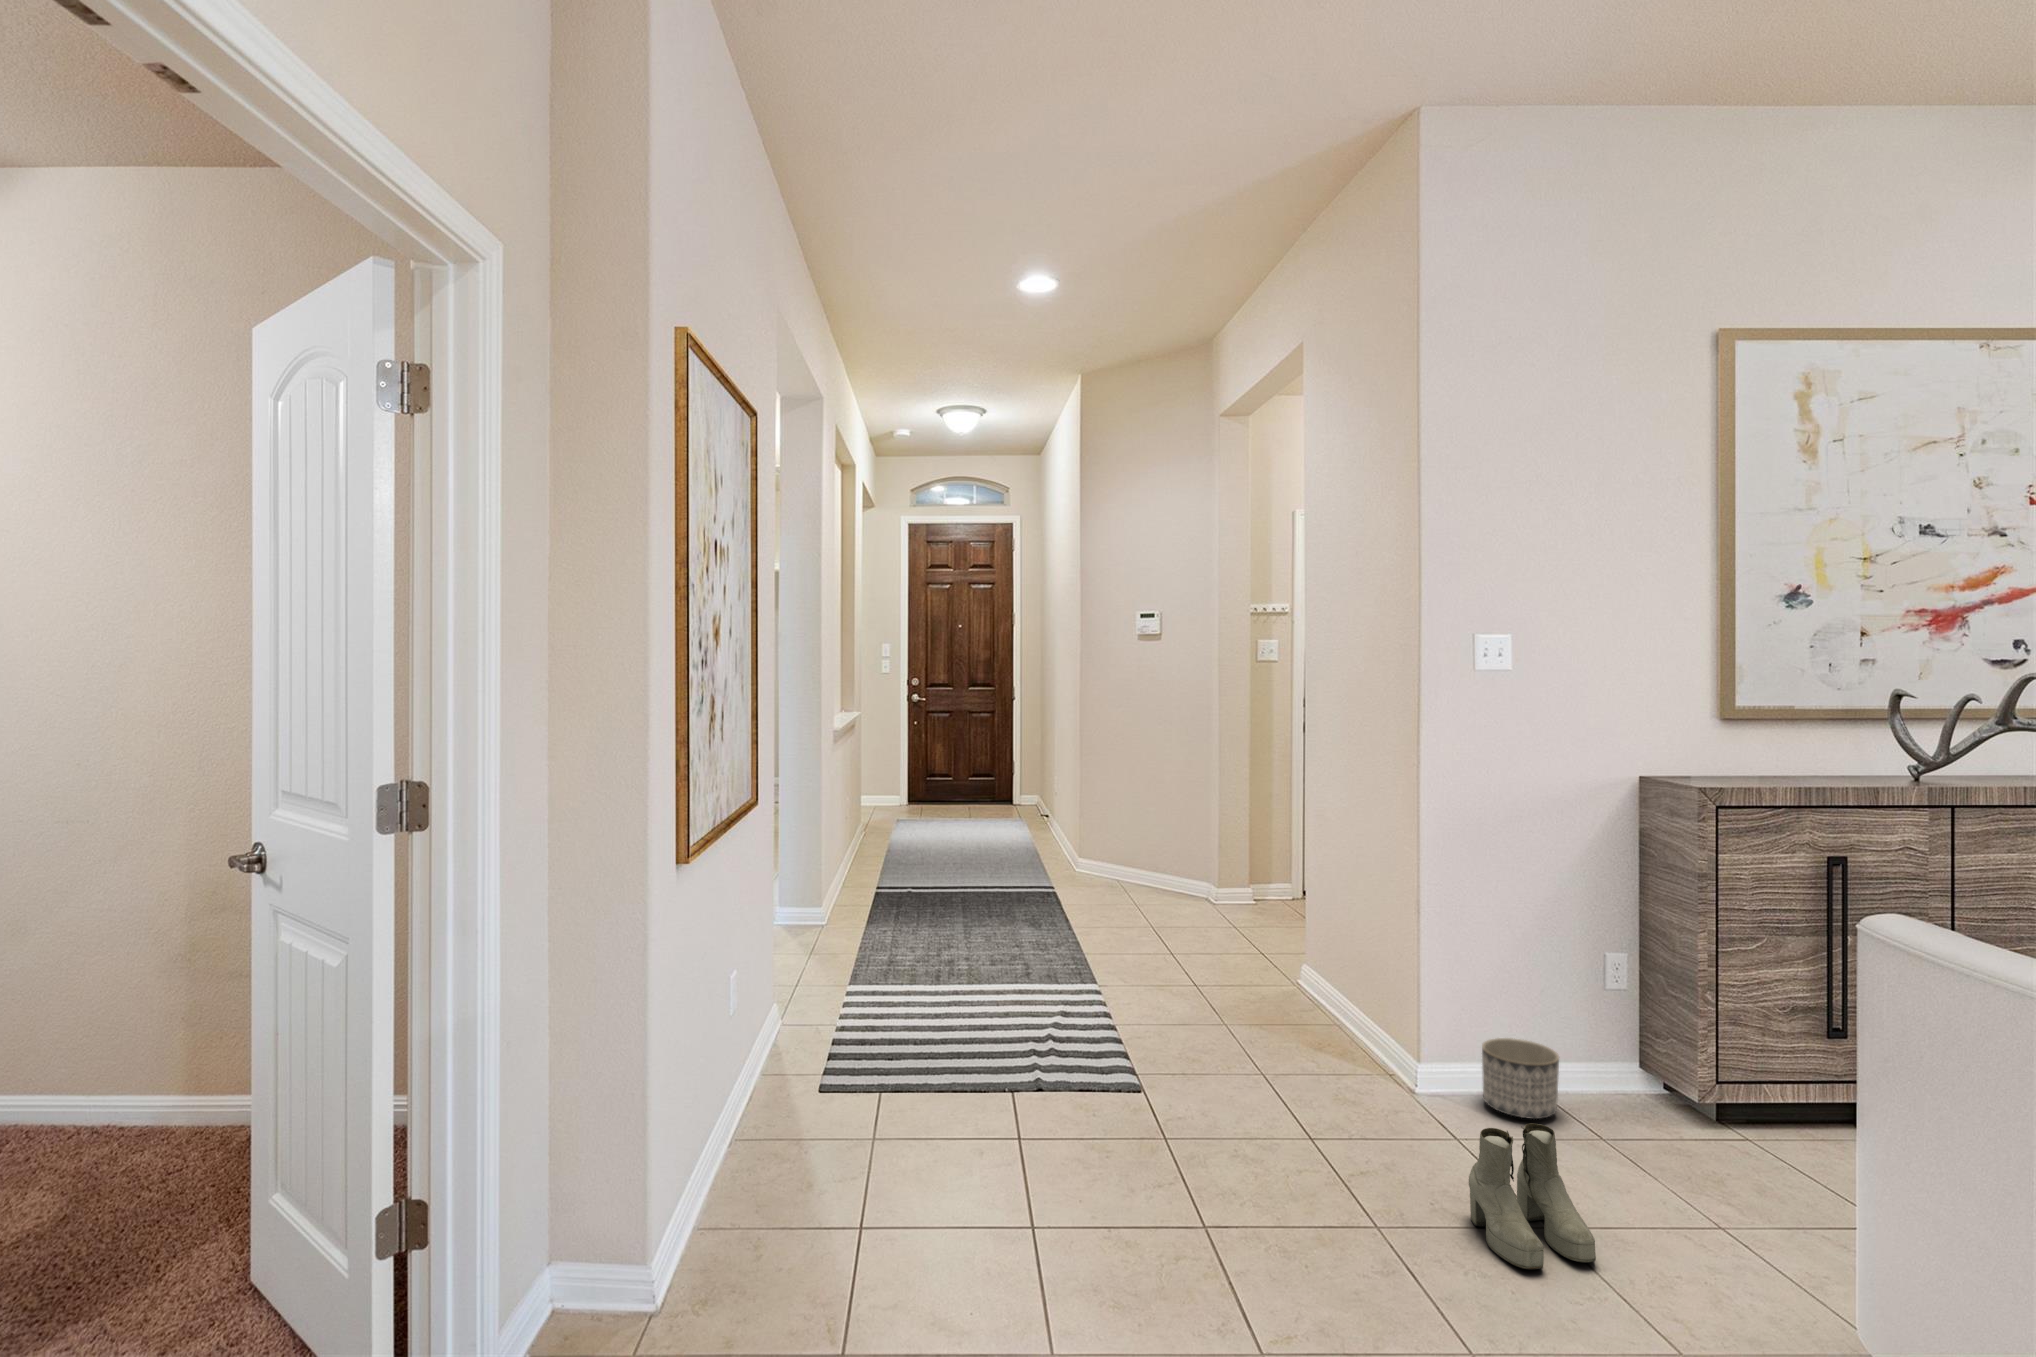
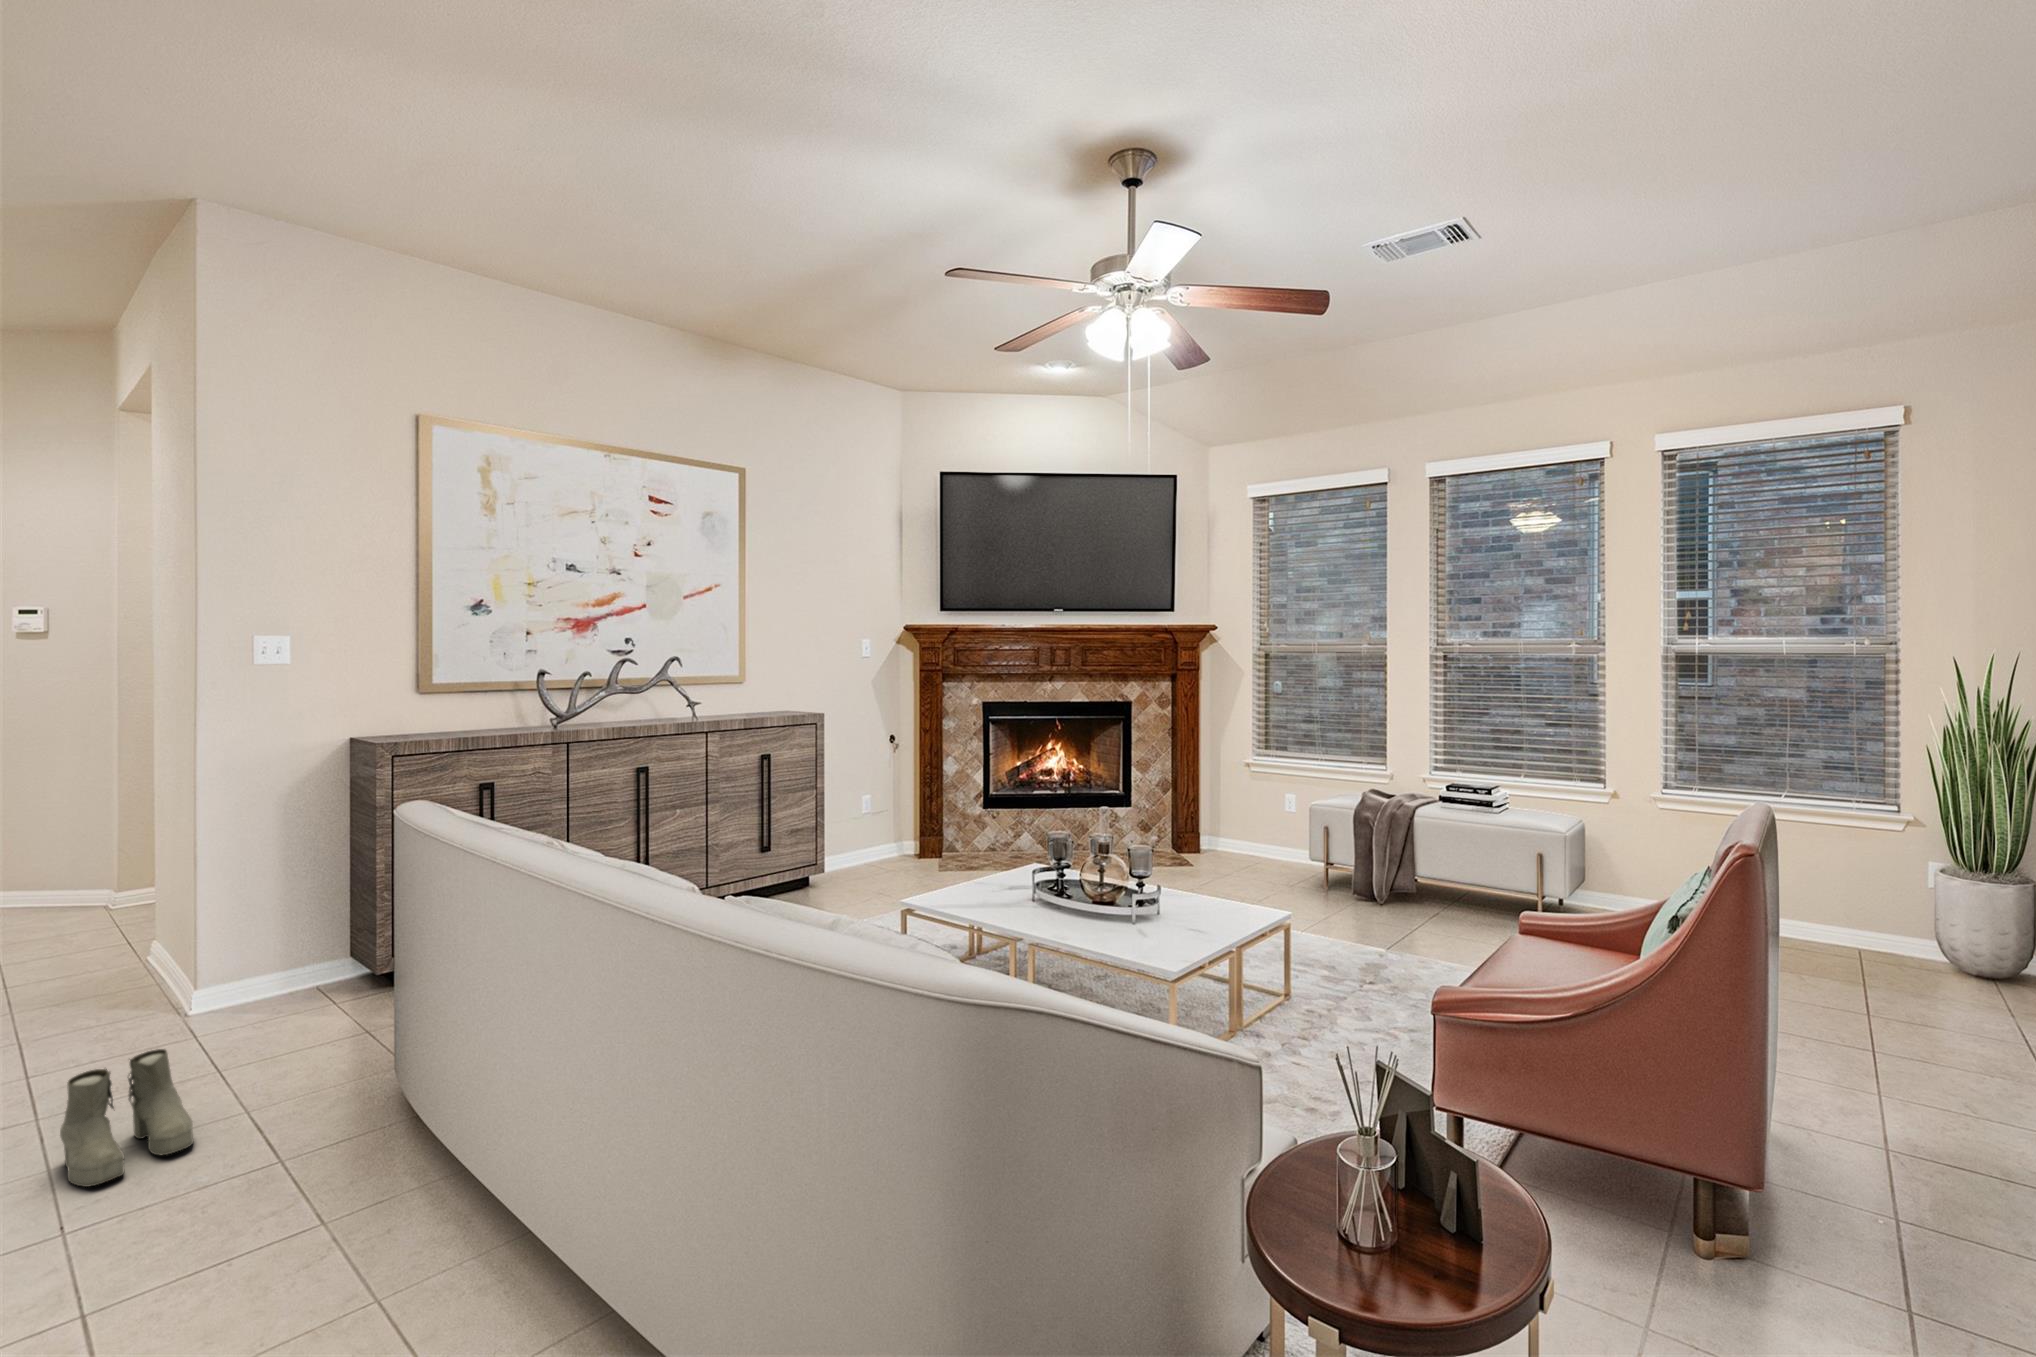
planter: present [1482,1038,1559,1119] -> none [169,977,255,1049]

